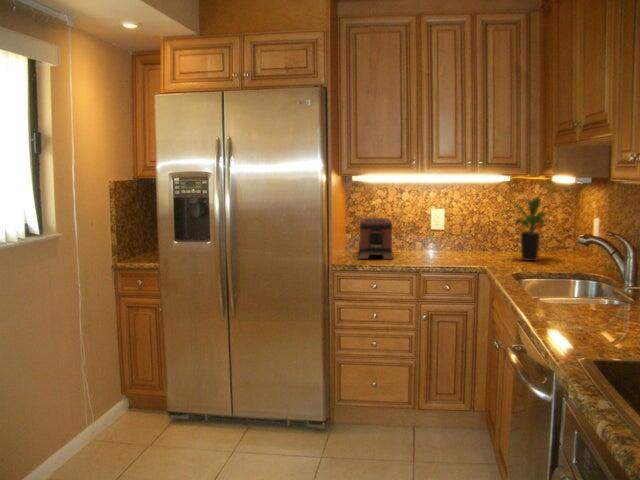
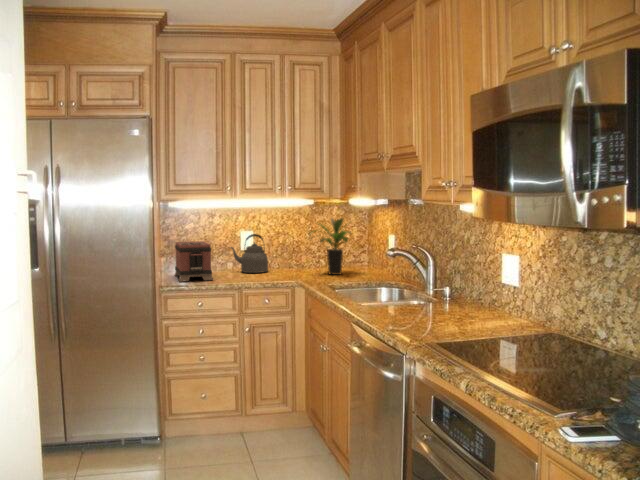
kettle: none [416,212,457,254] -> present [230,234,268,273]

